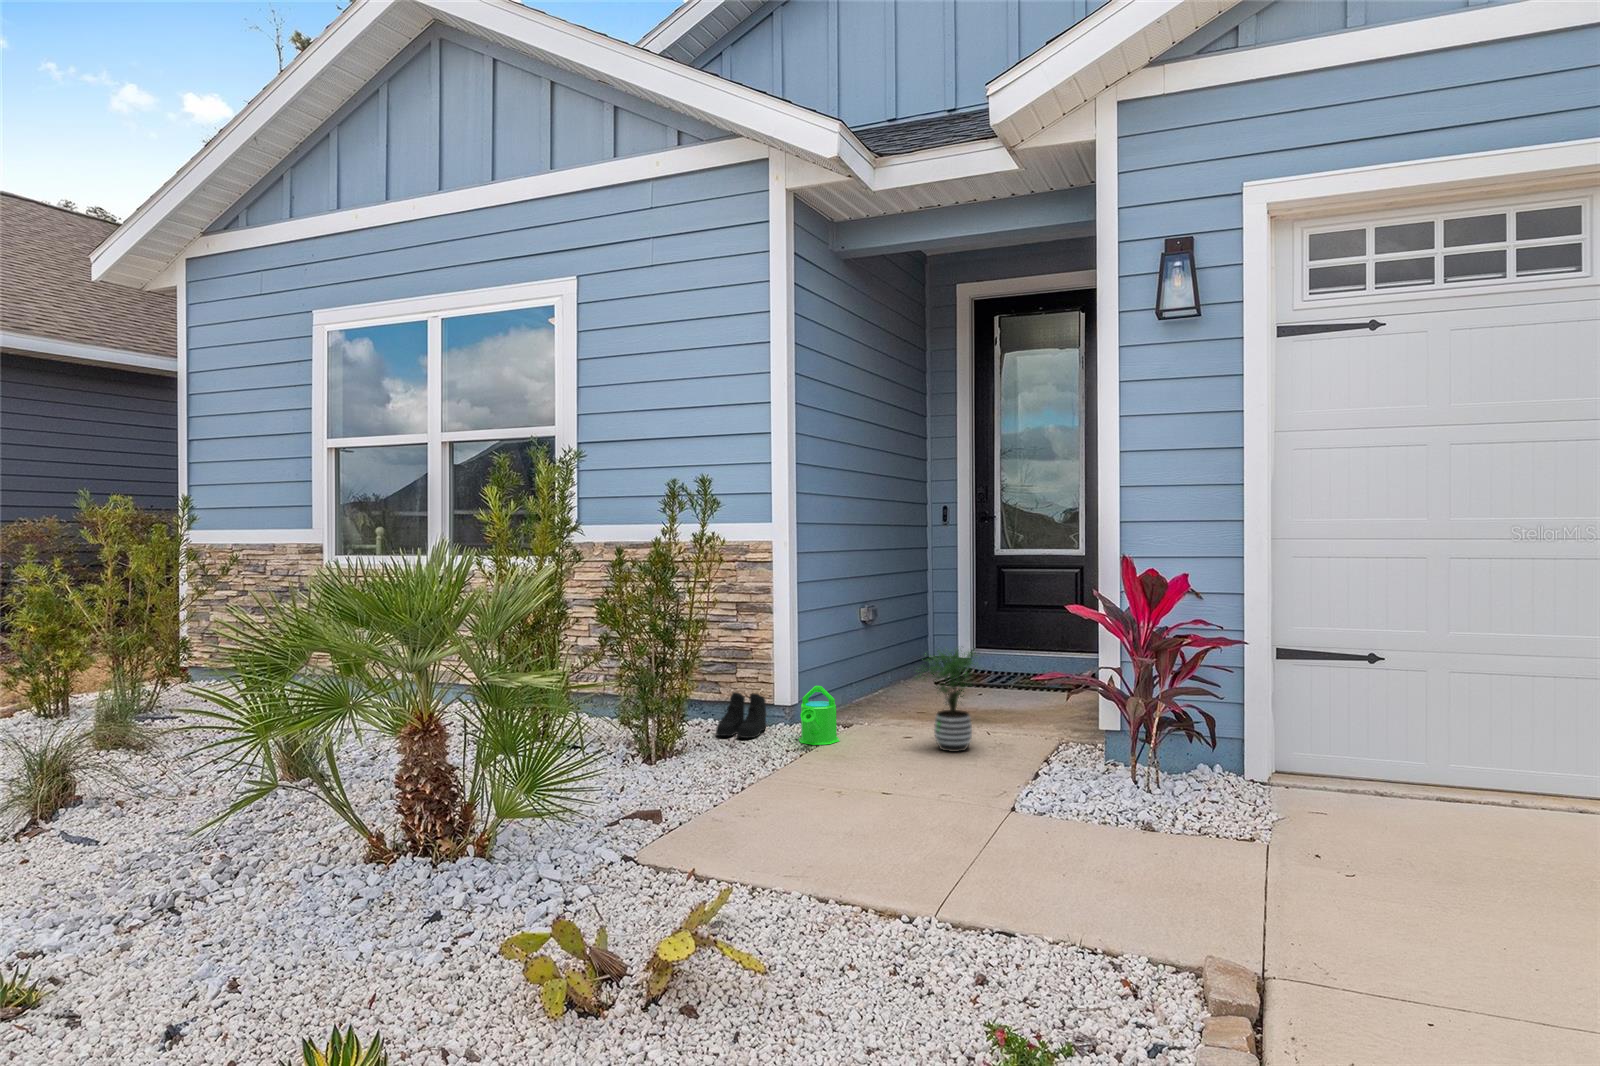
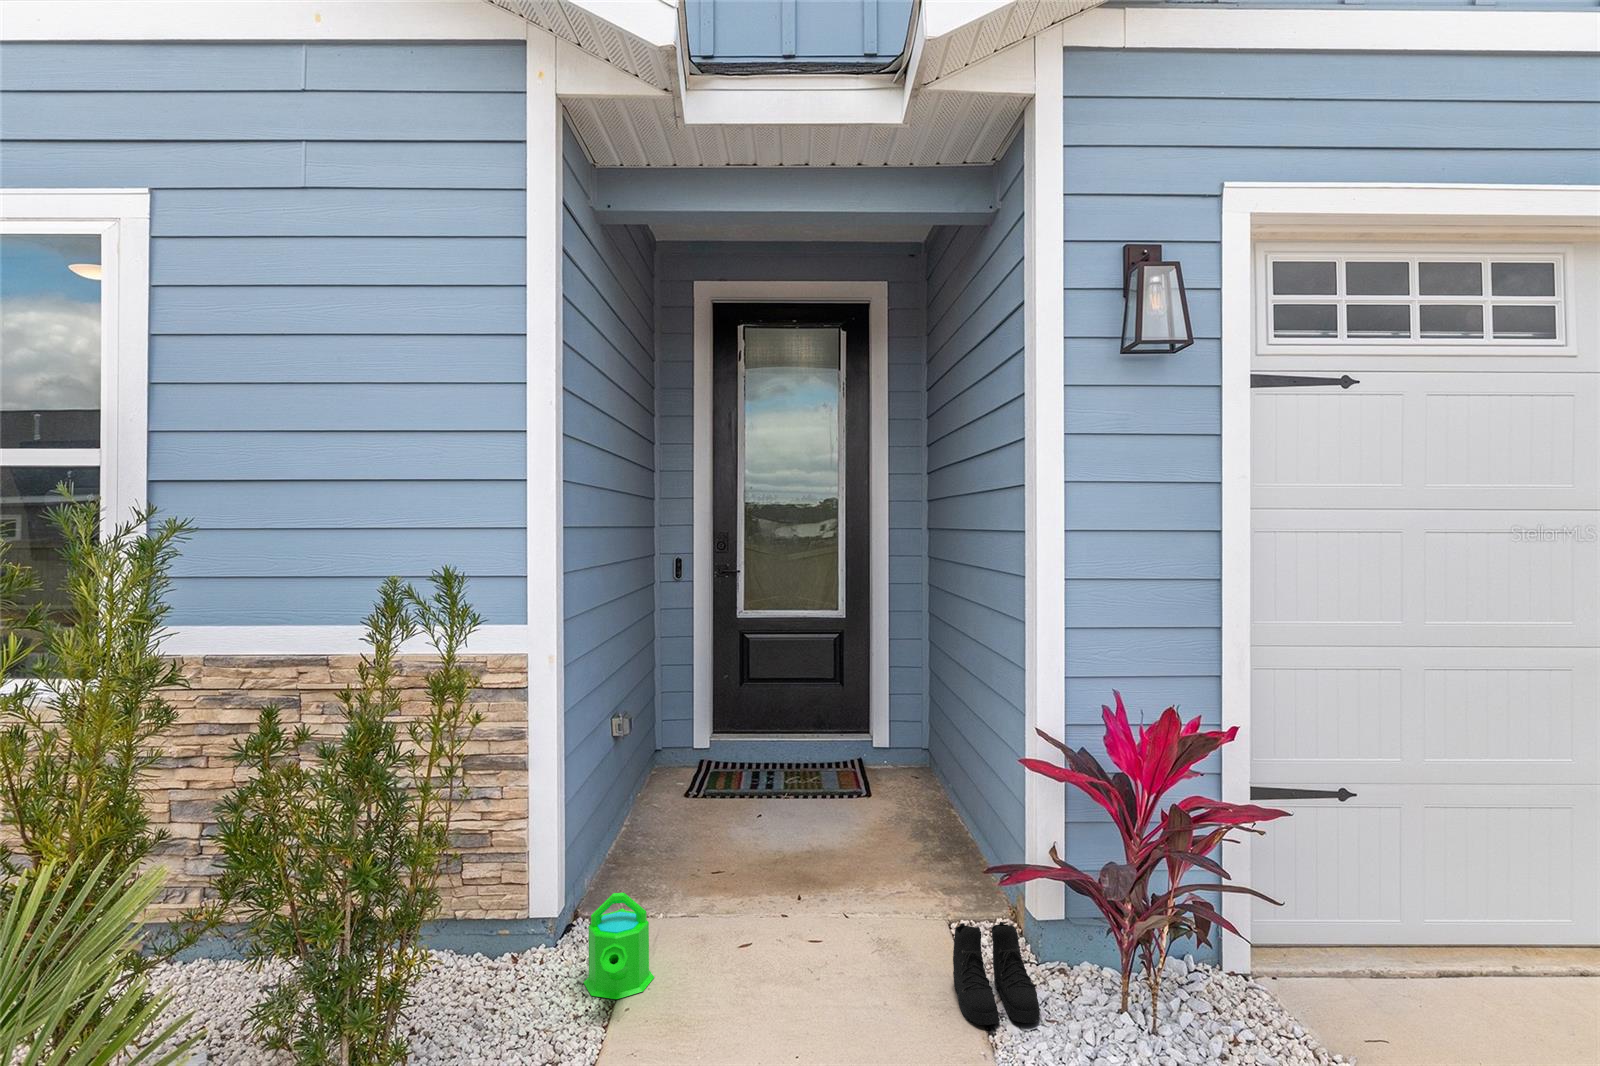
potted plant: present [916,649,977,752] -> none [777,807,878,977]
boots: present [716,692,766,738] -> present [953,922,1040,1025]

